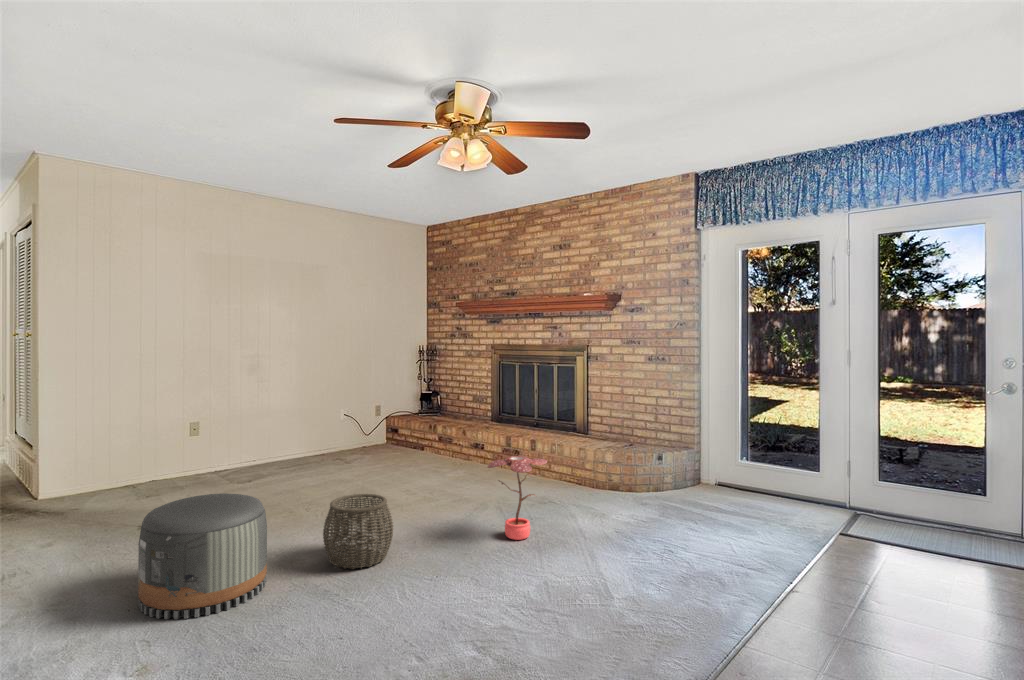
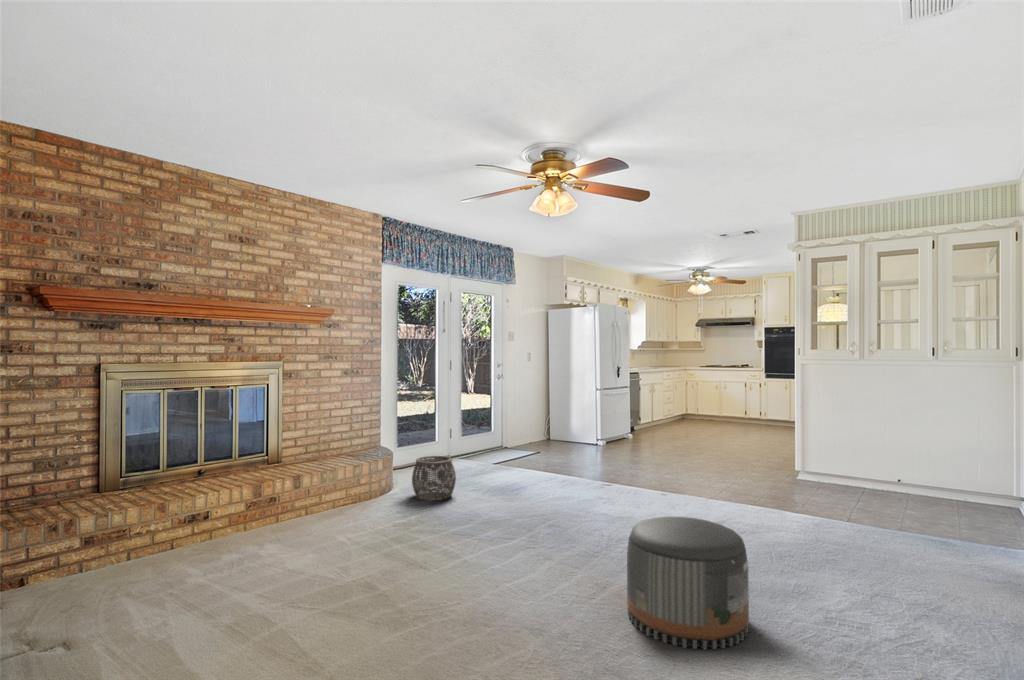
potted plant: present [488,456,547,540] -> none [481,454,532,524]
woven basket: present [323,494,393,569] -> present [412,456,456,501]

